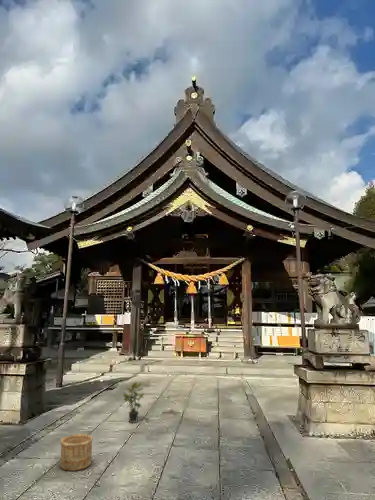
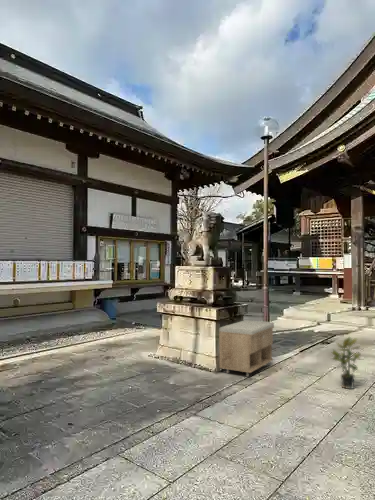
storage bench: none [23,374,74,424] -> present [219,320,274,376]
wooden bucket: present [60,434,93,471] -> none [242,396,283,441]

